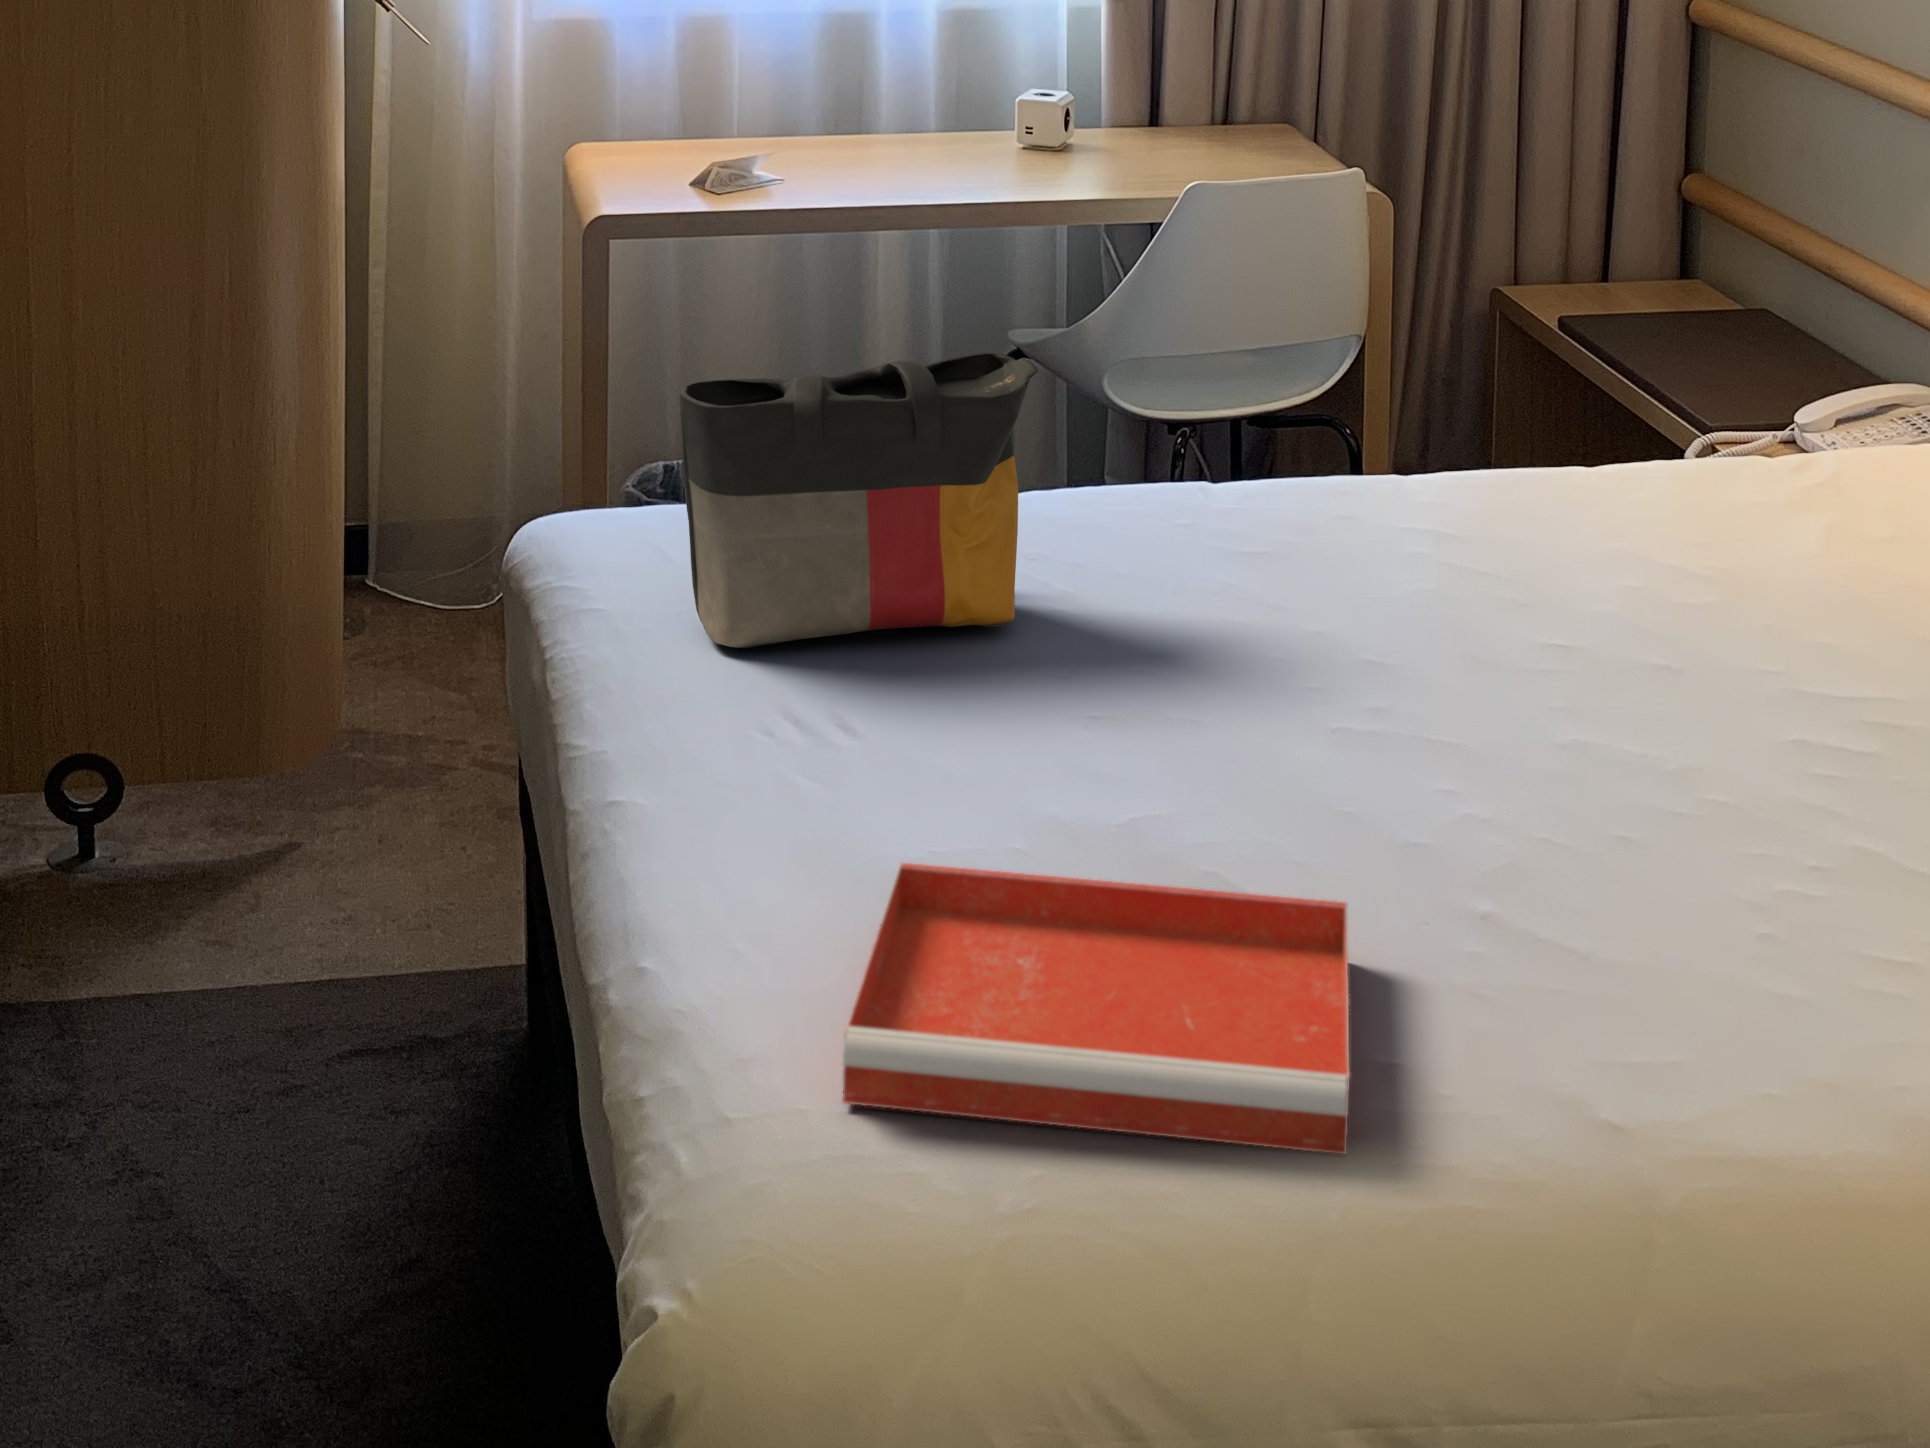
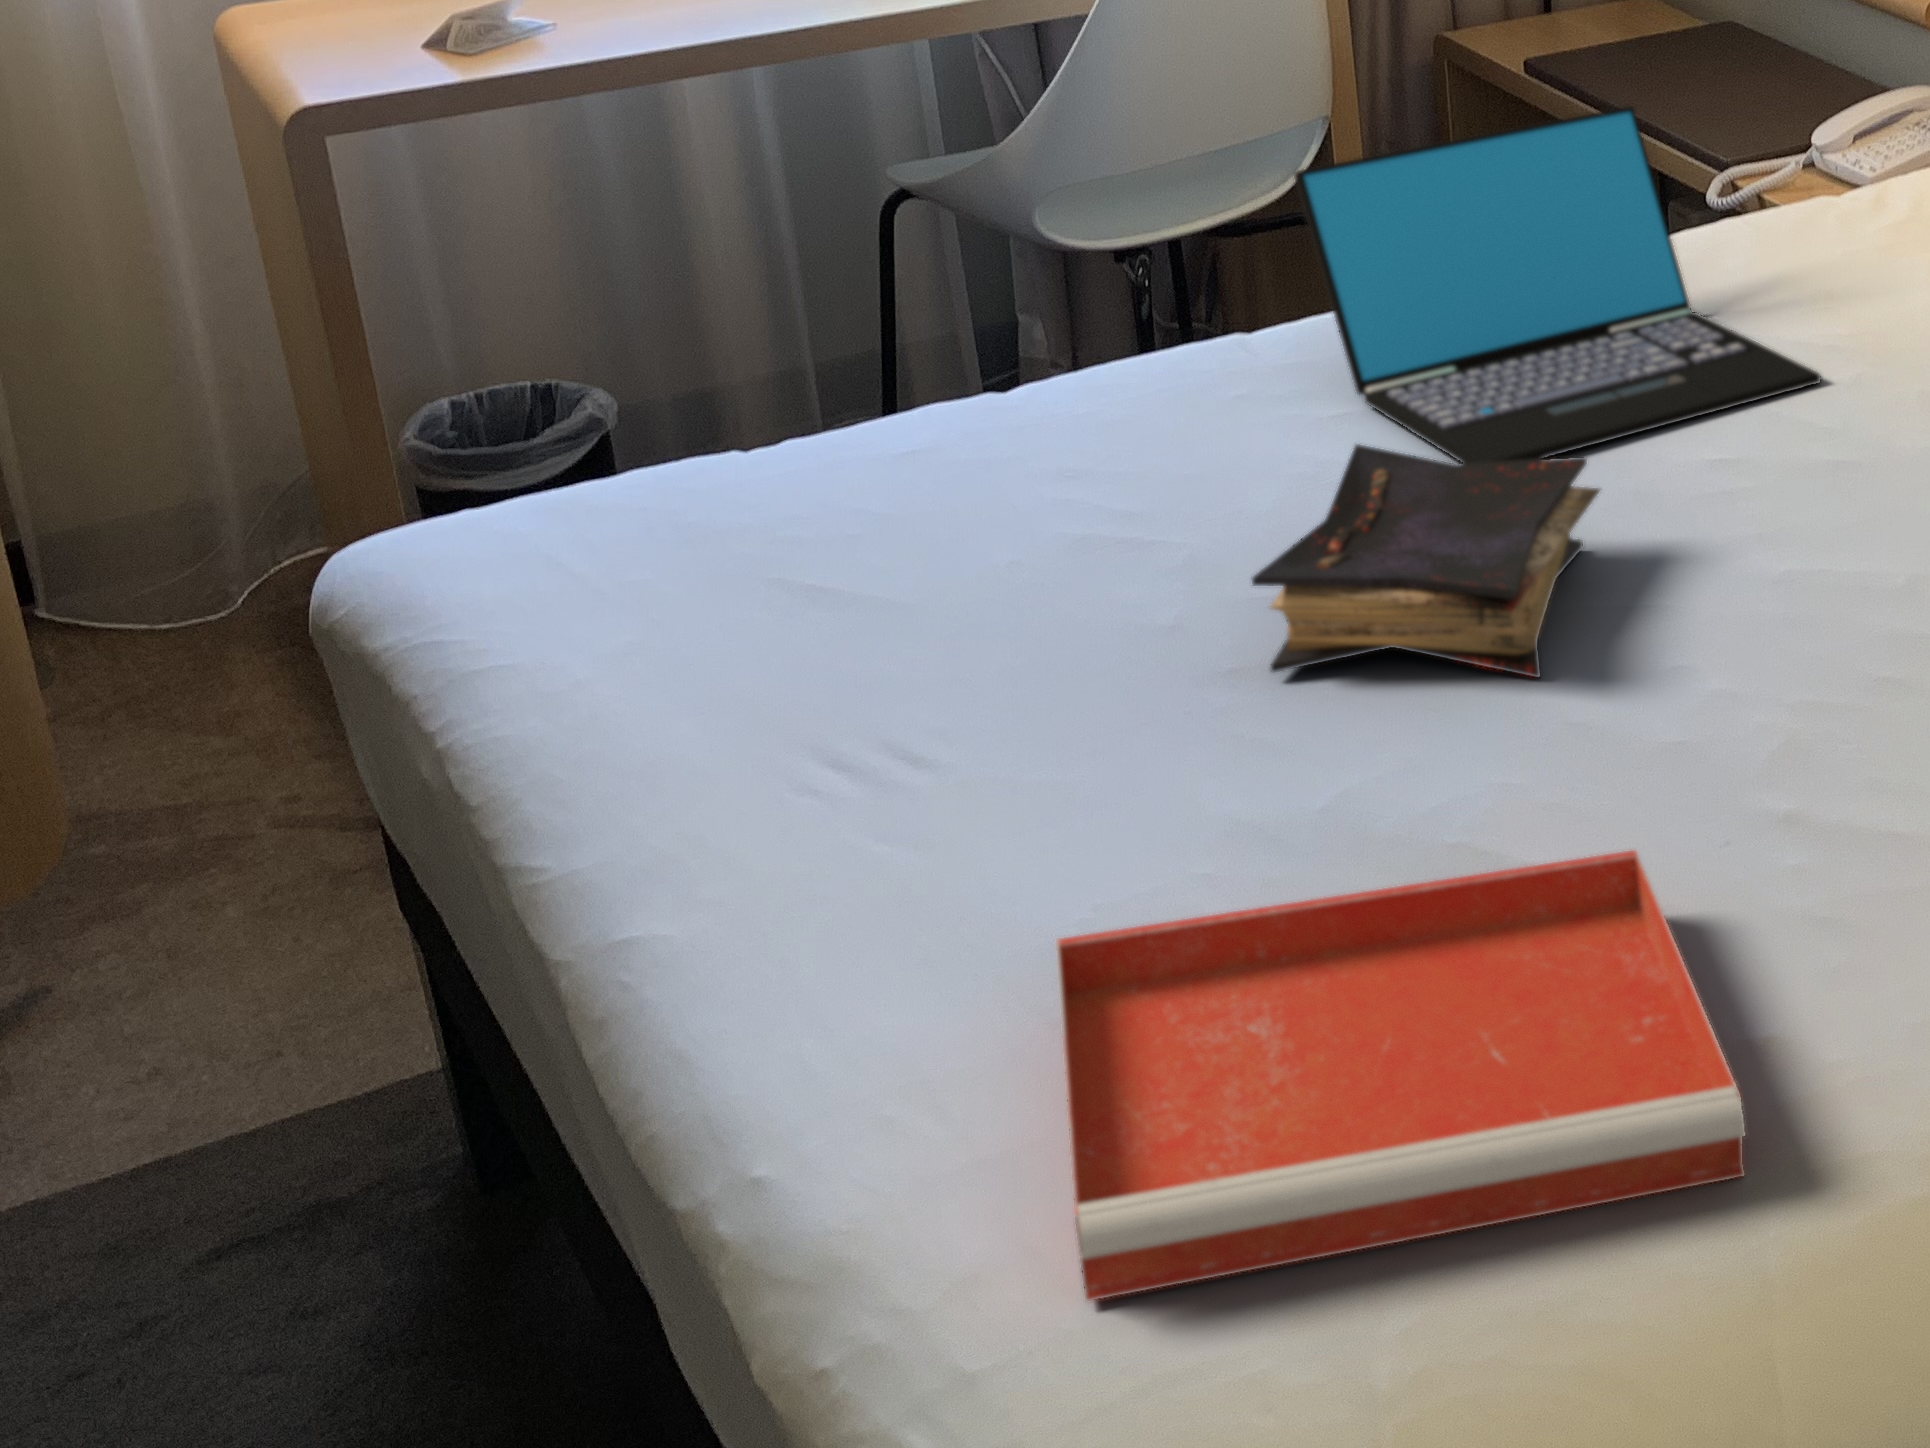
laptop: none [1260,343,1683,623] -> present [1294,107,1821,463]
tote bag: present [680,352,1038,648] -> none [548,225,1067,670]
book: none [1128,571,1436,779] -> present [1252,445,1600,677]

